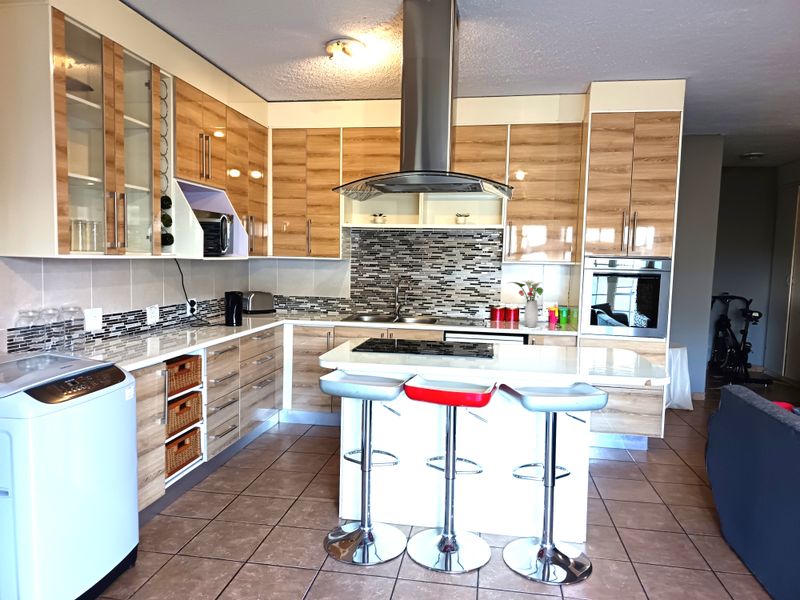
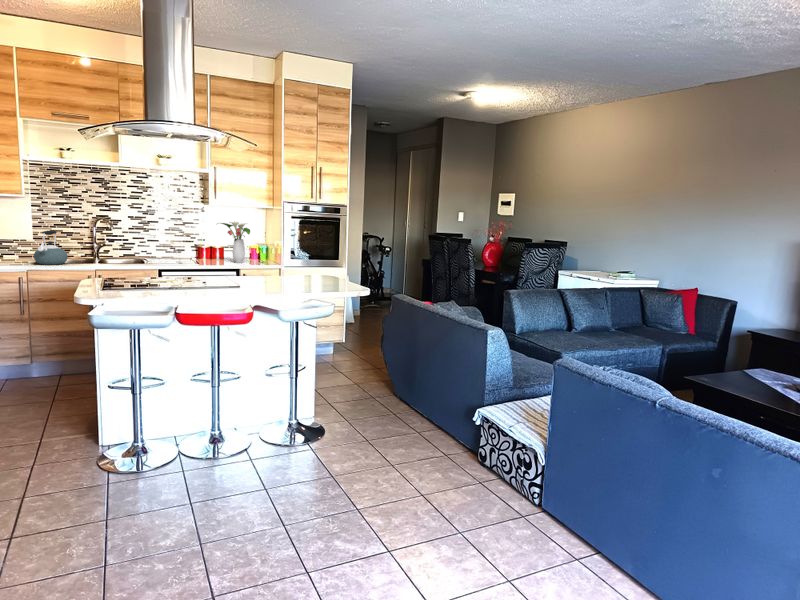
kettle: none [340,290,366,322] -> present [34,231,68,265]

